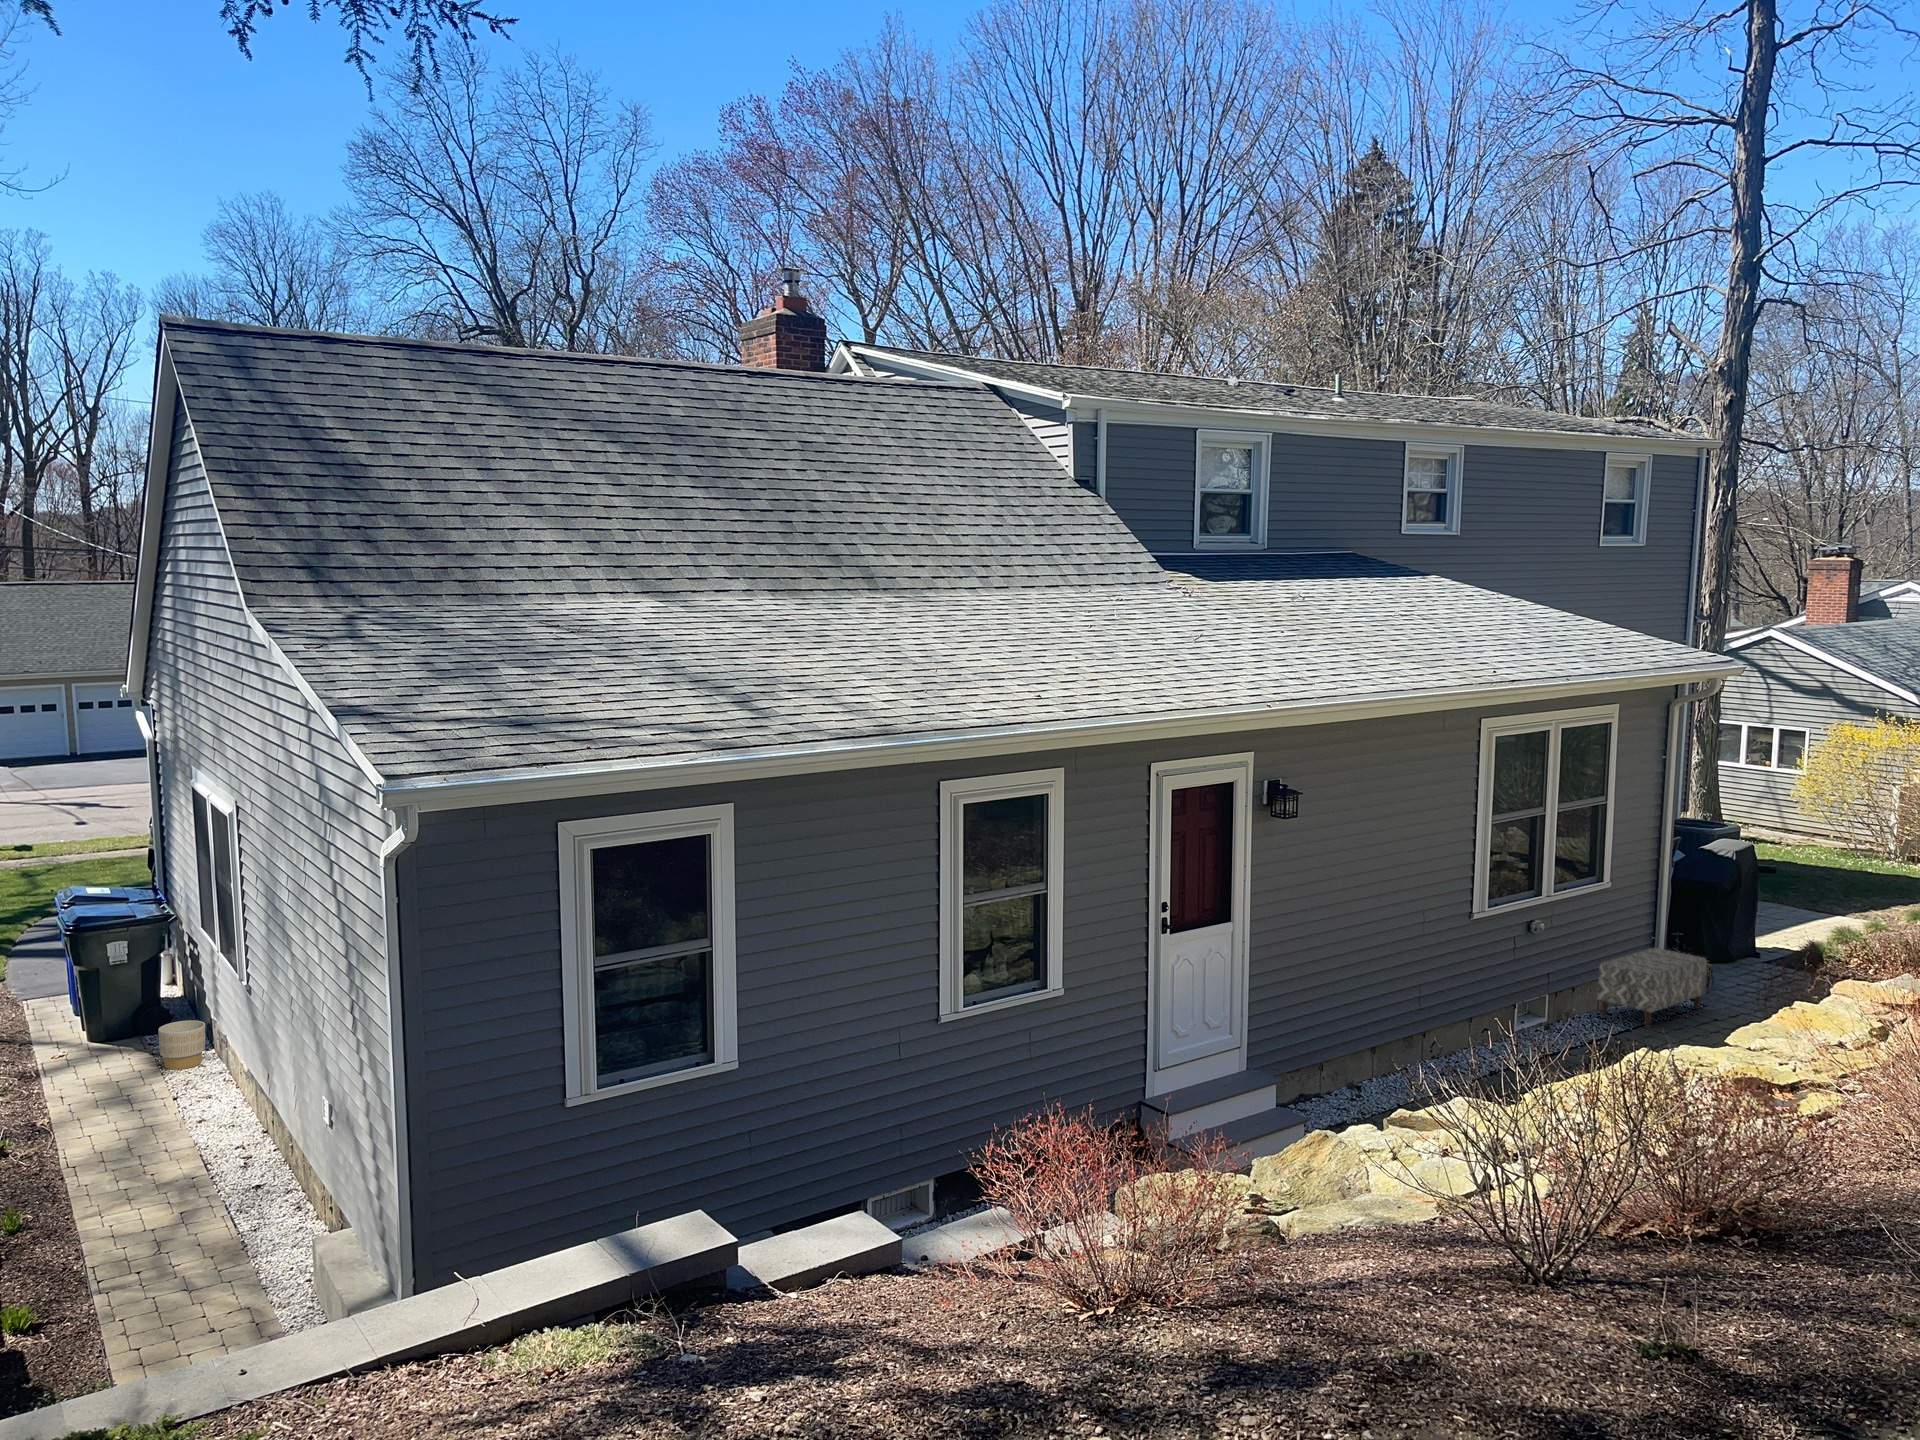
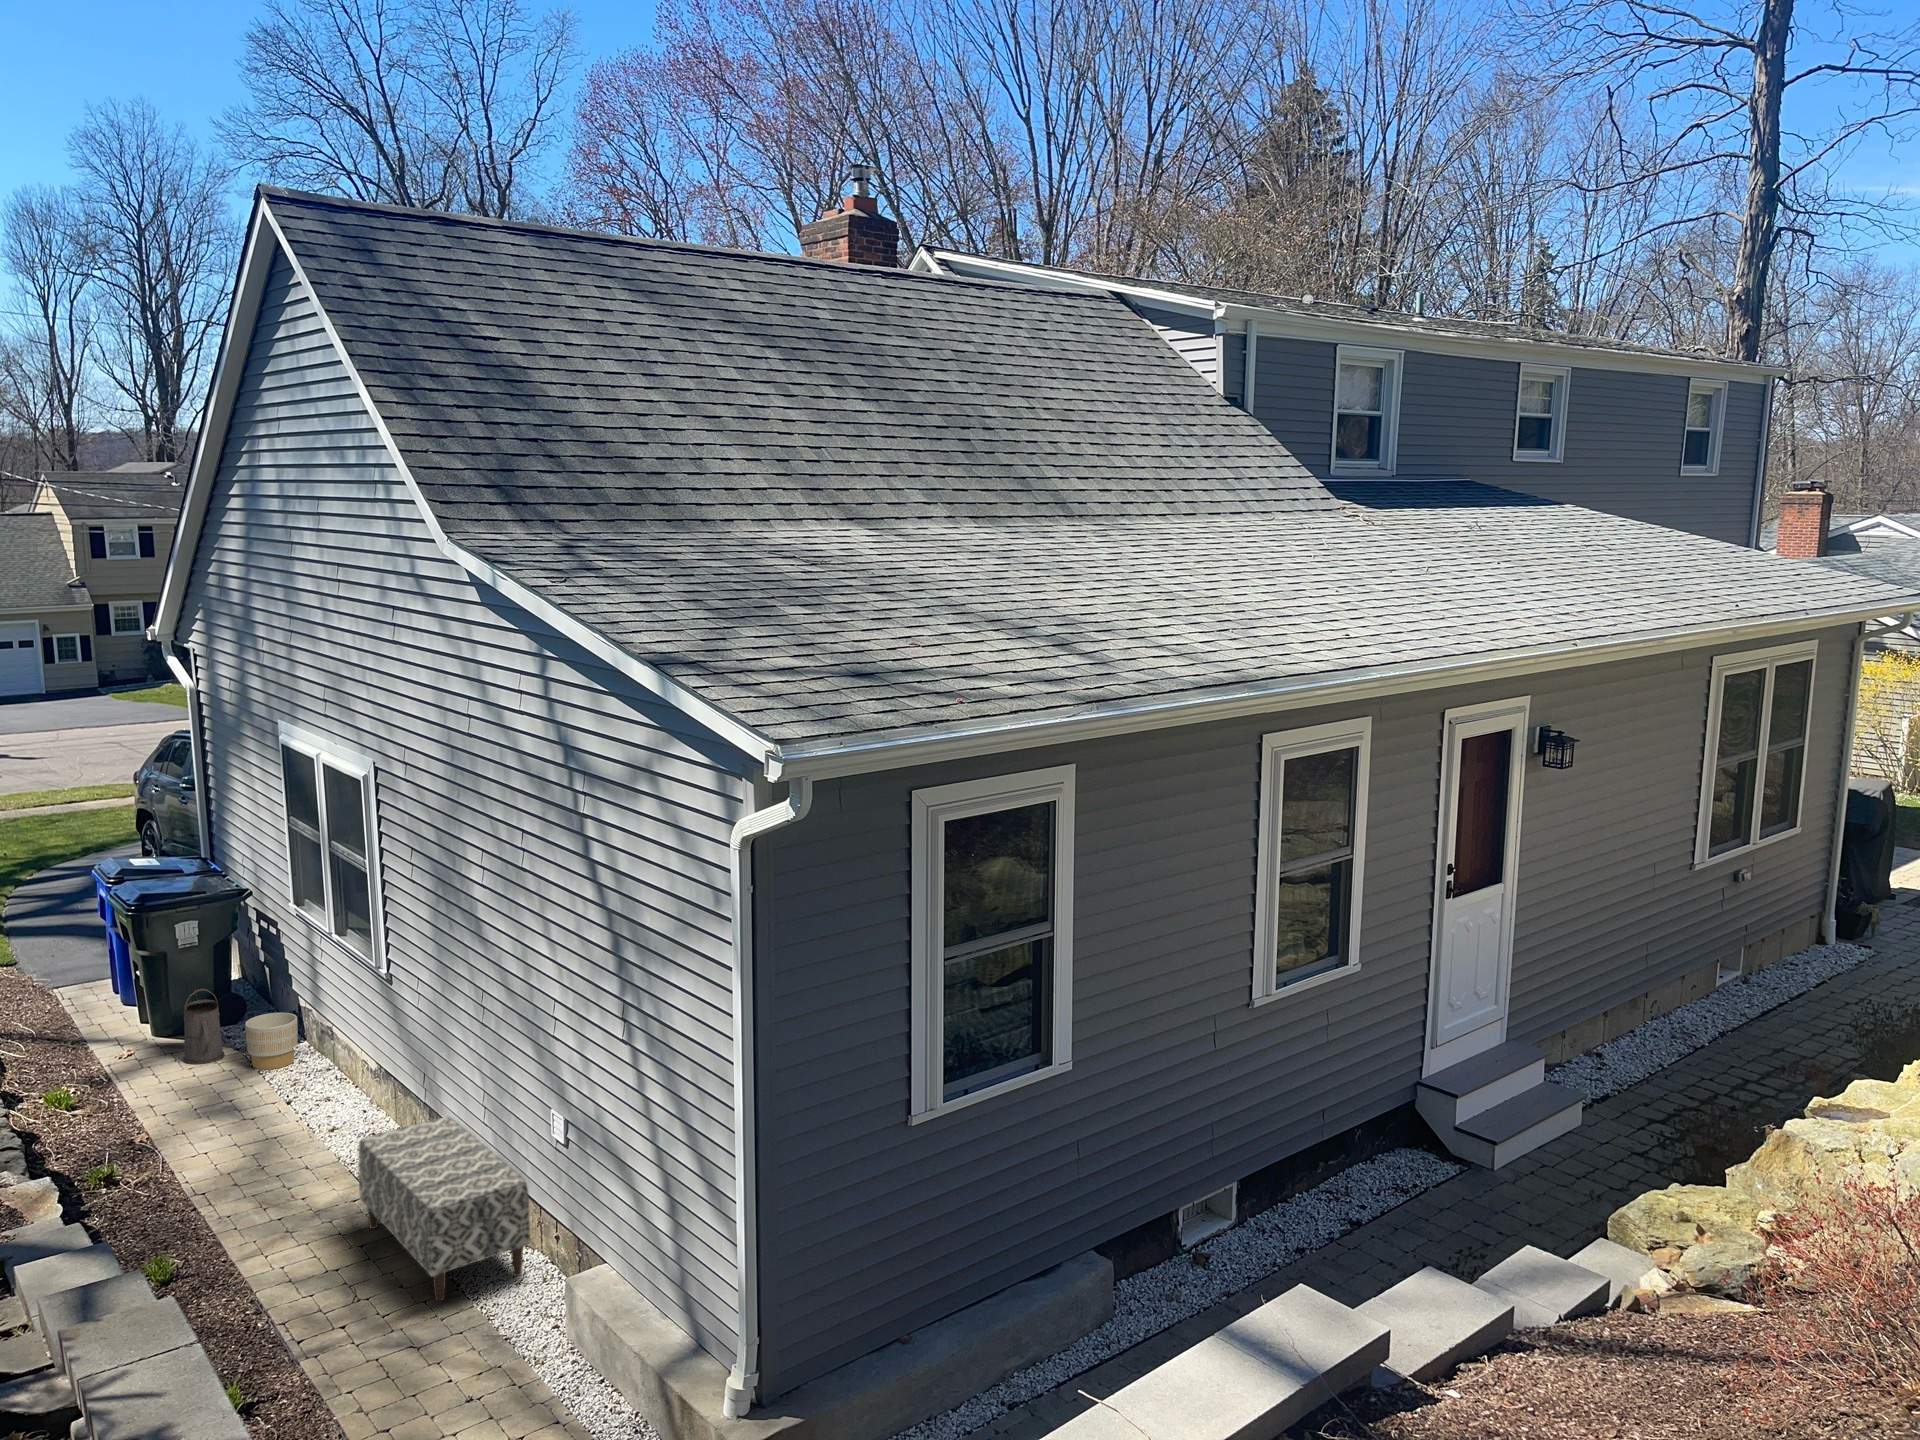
bench: present [1597,947,1707,1027] -> present [358,1116,530,1301]
watering can: none [108,995,145,1064] -> present [183,989,225,1065]

